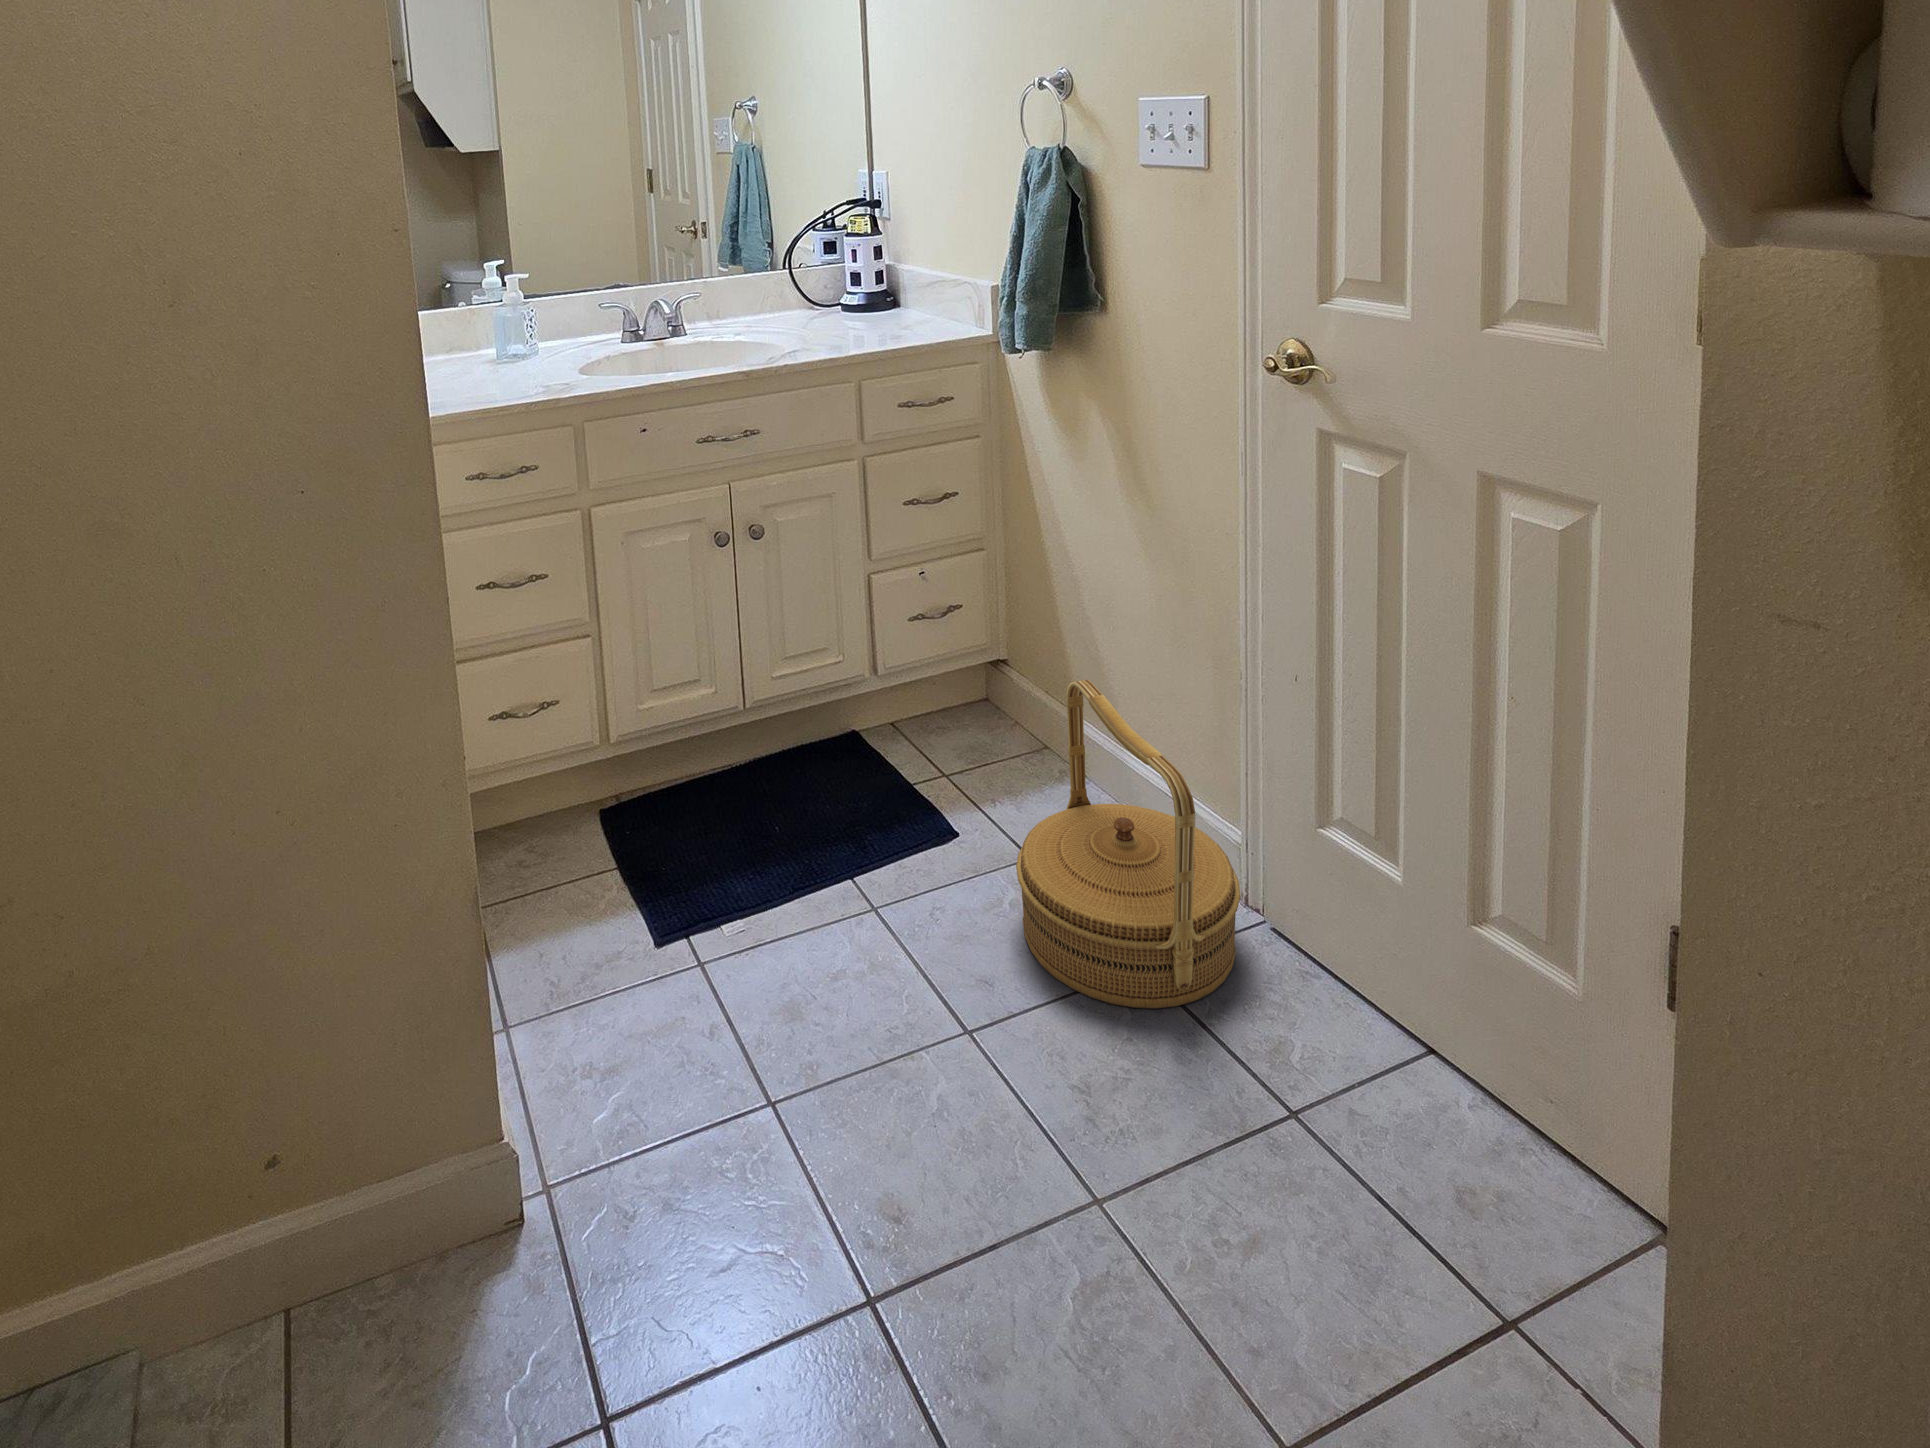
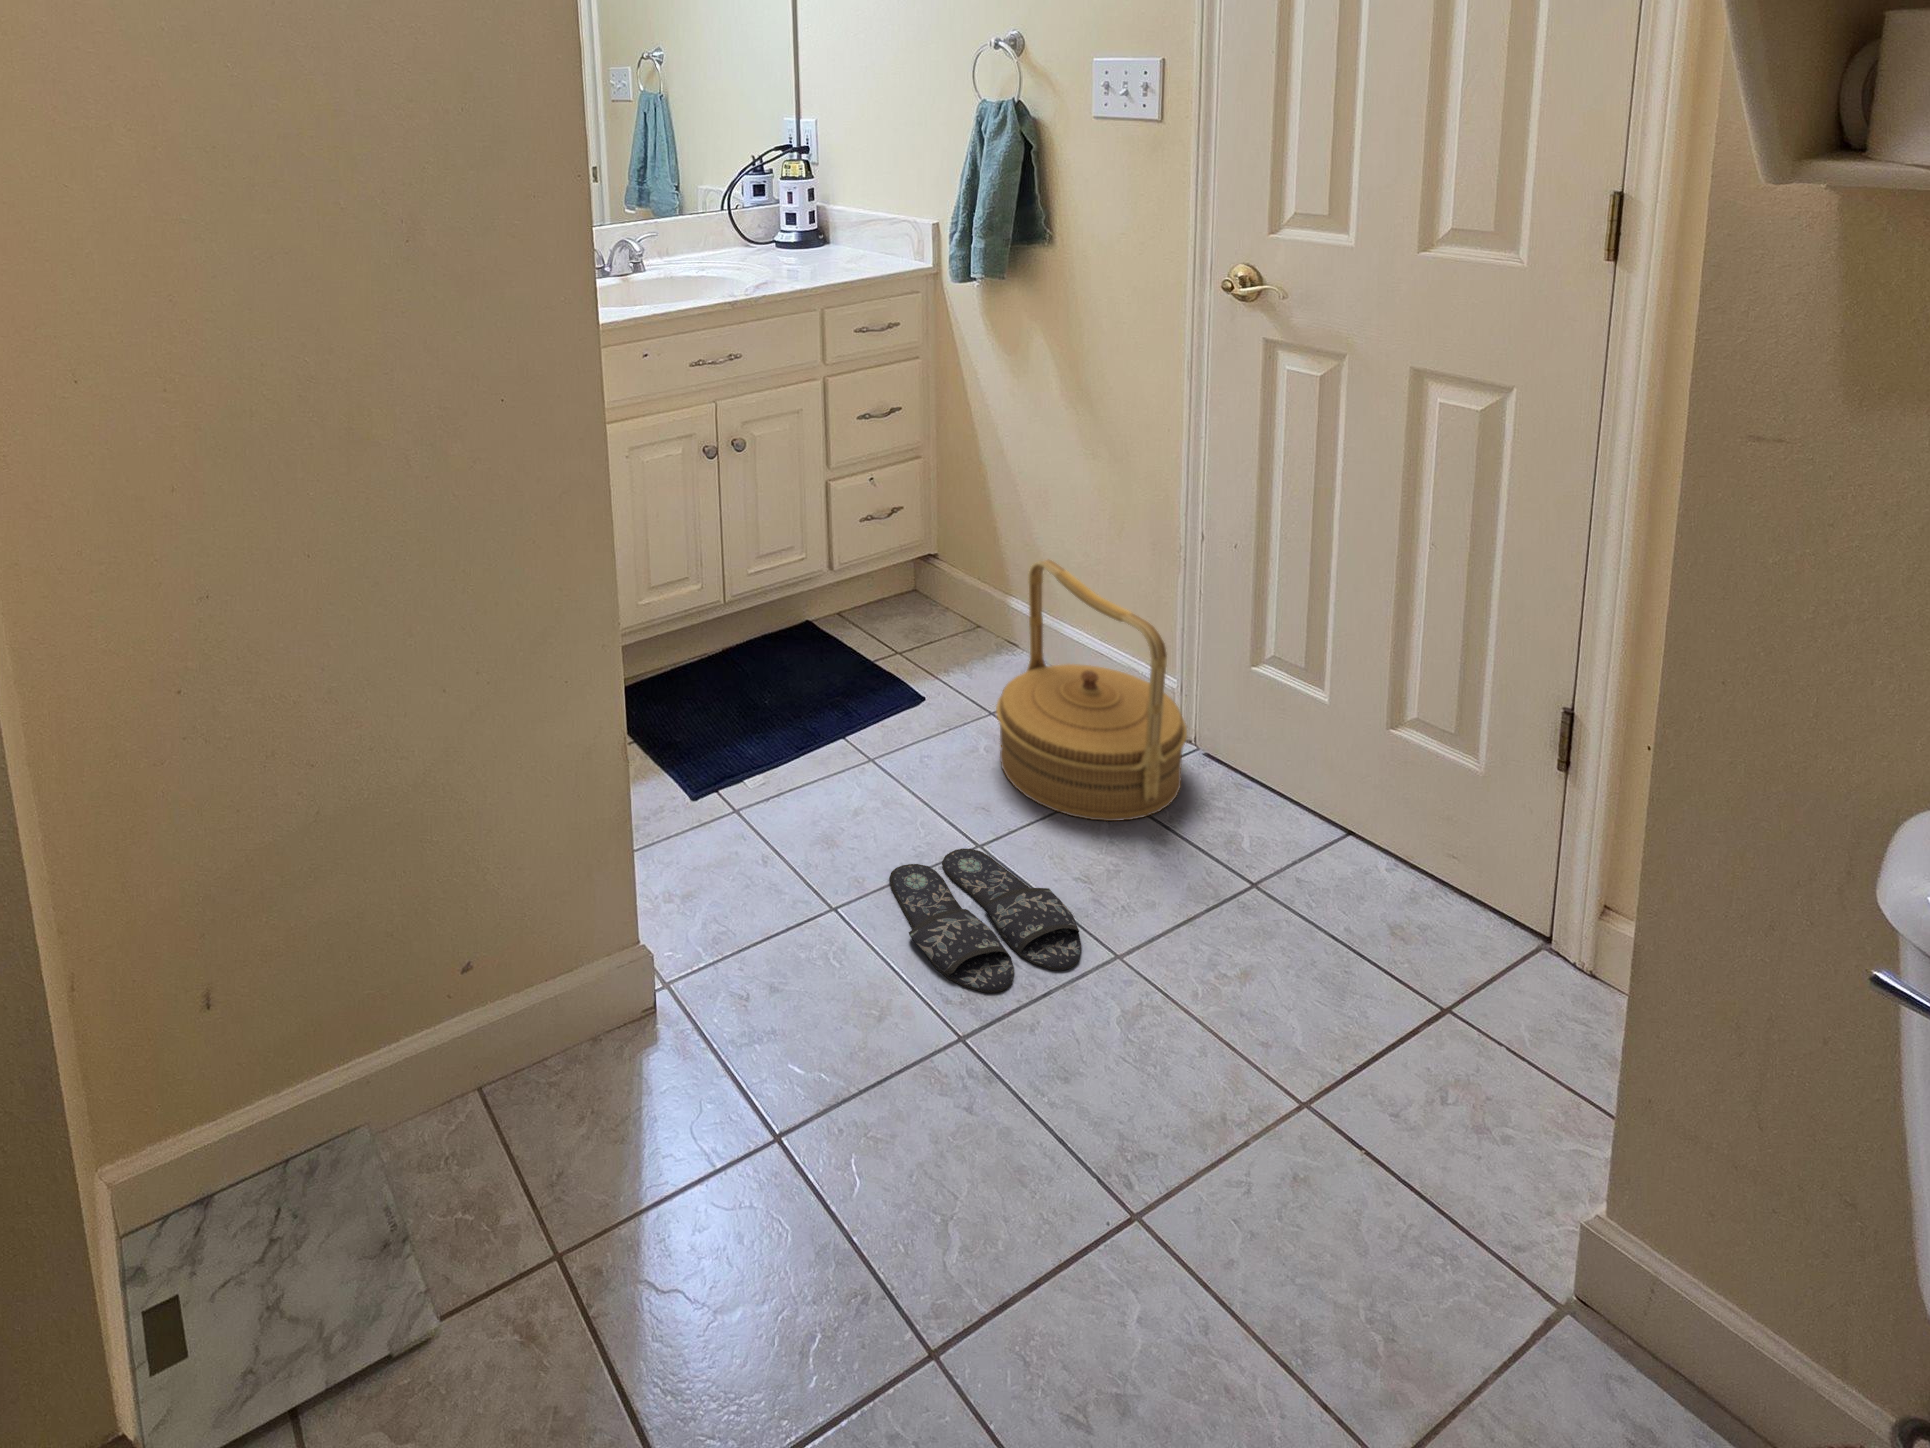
slippers: none [846,1031,1054,1237] -> present [889,848,1081,993]

